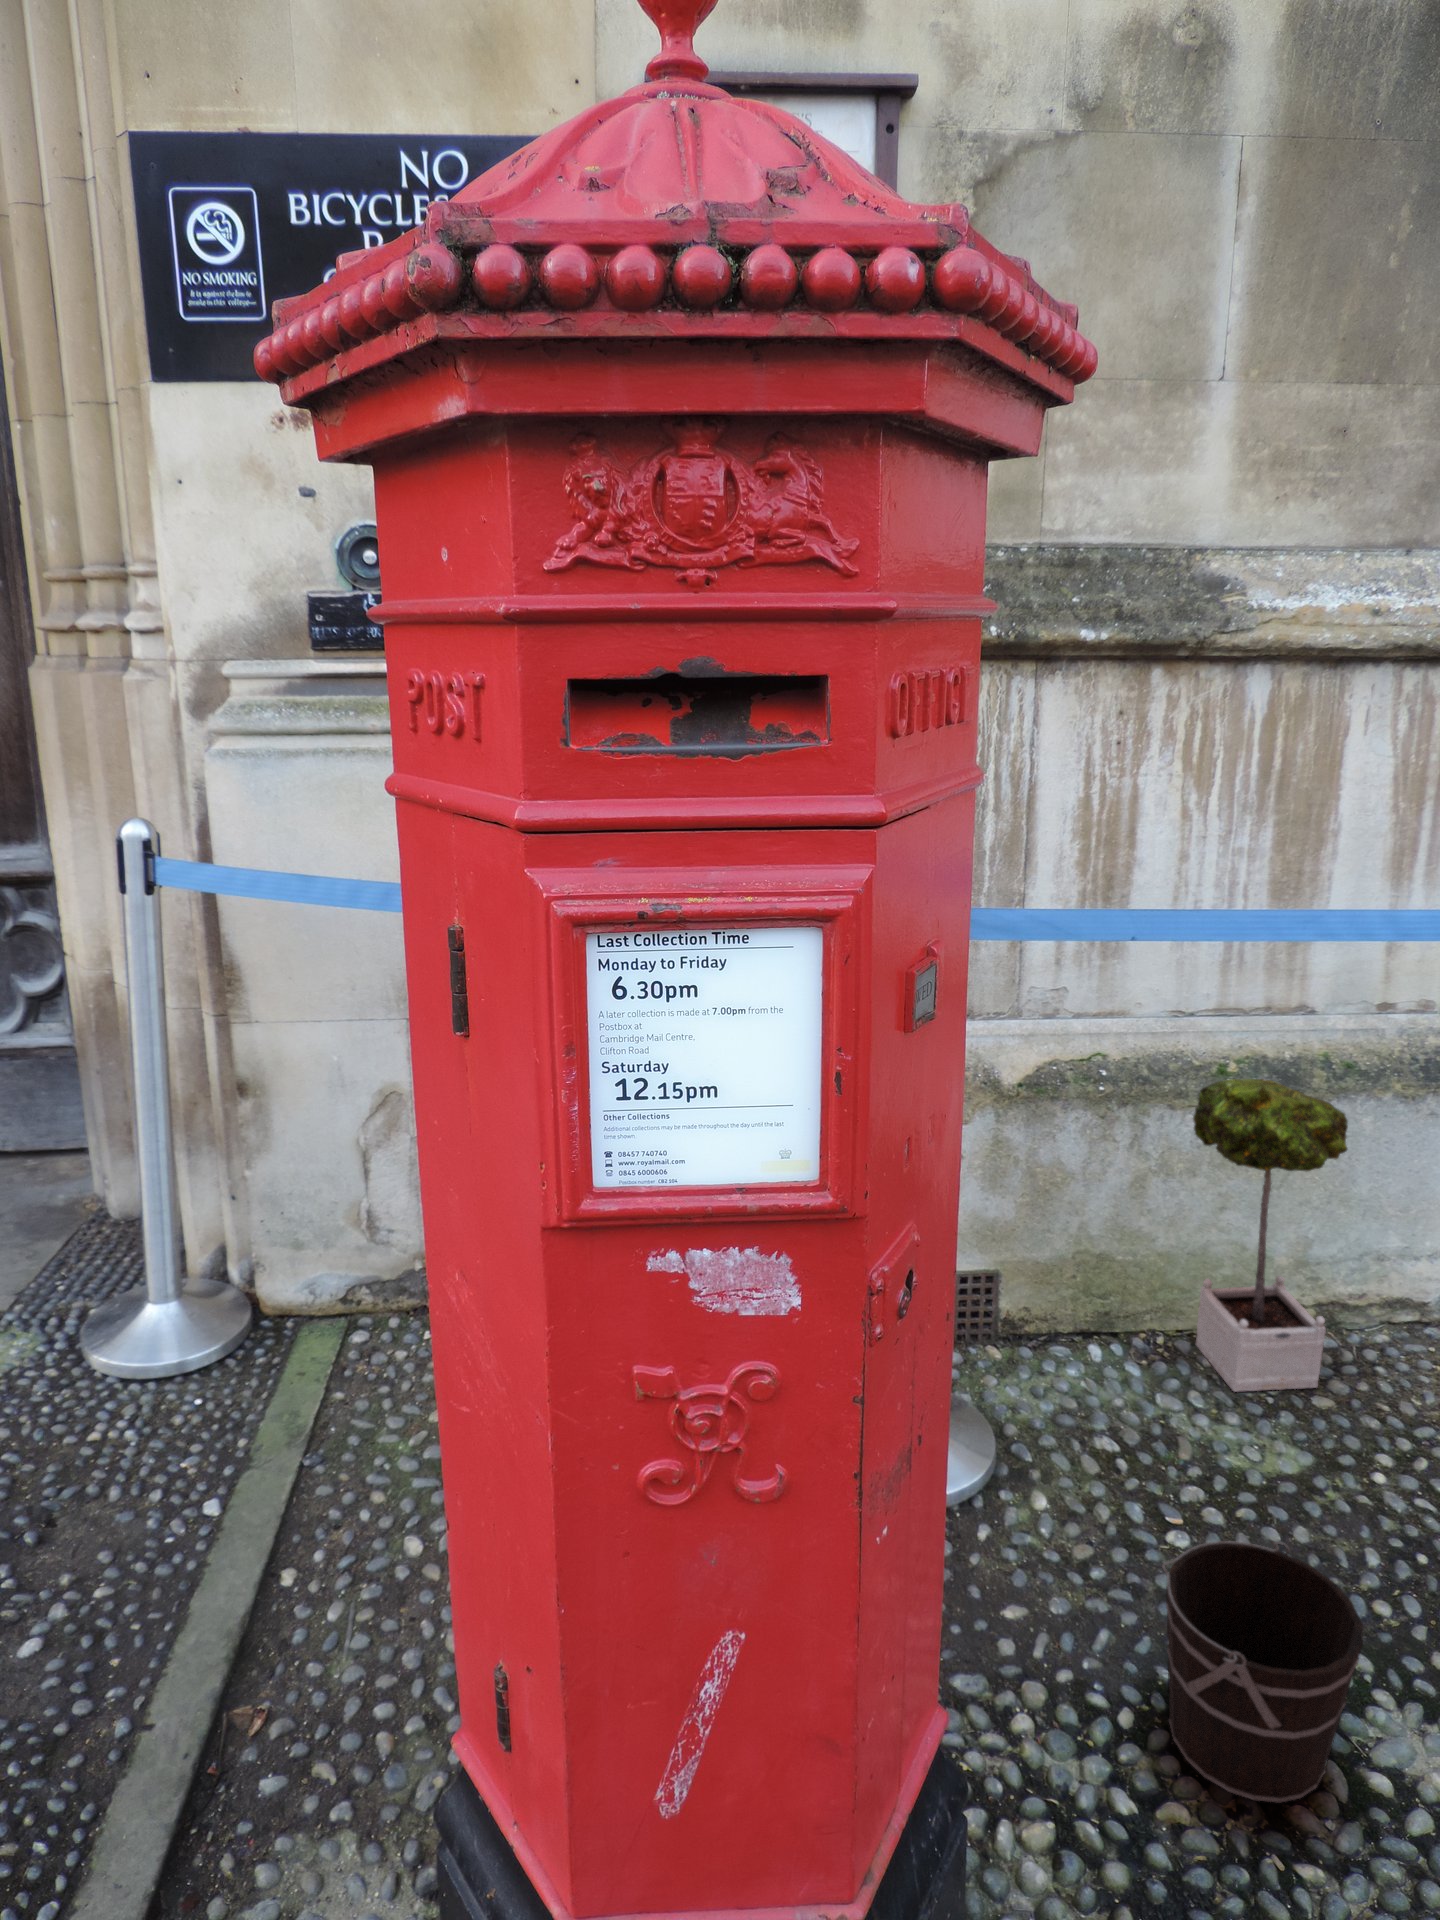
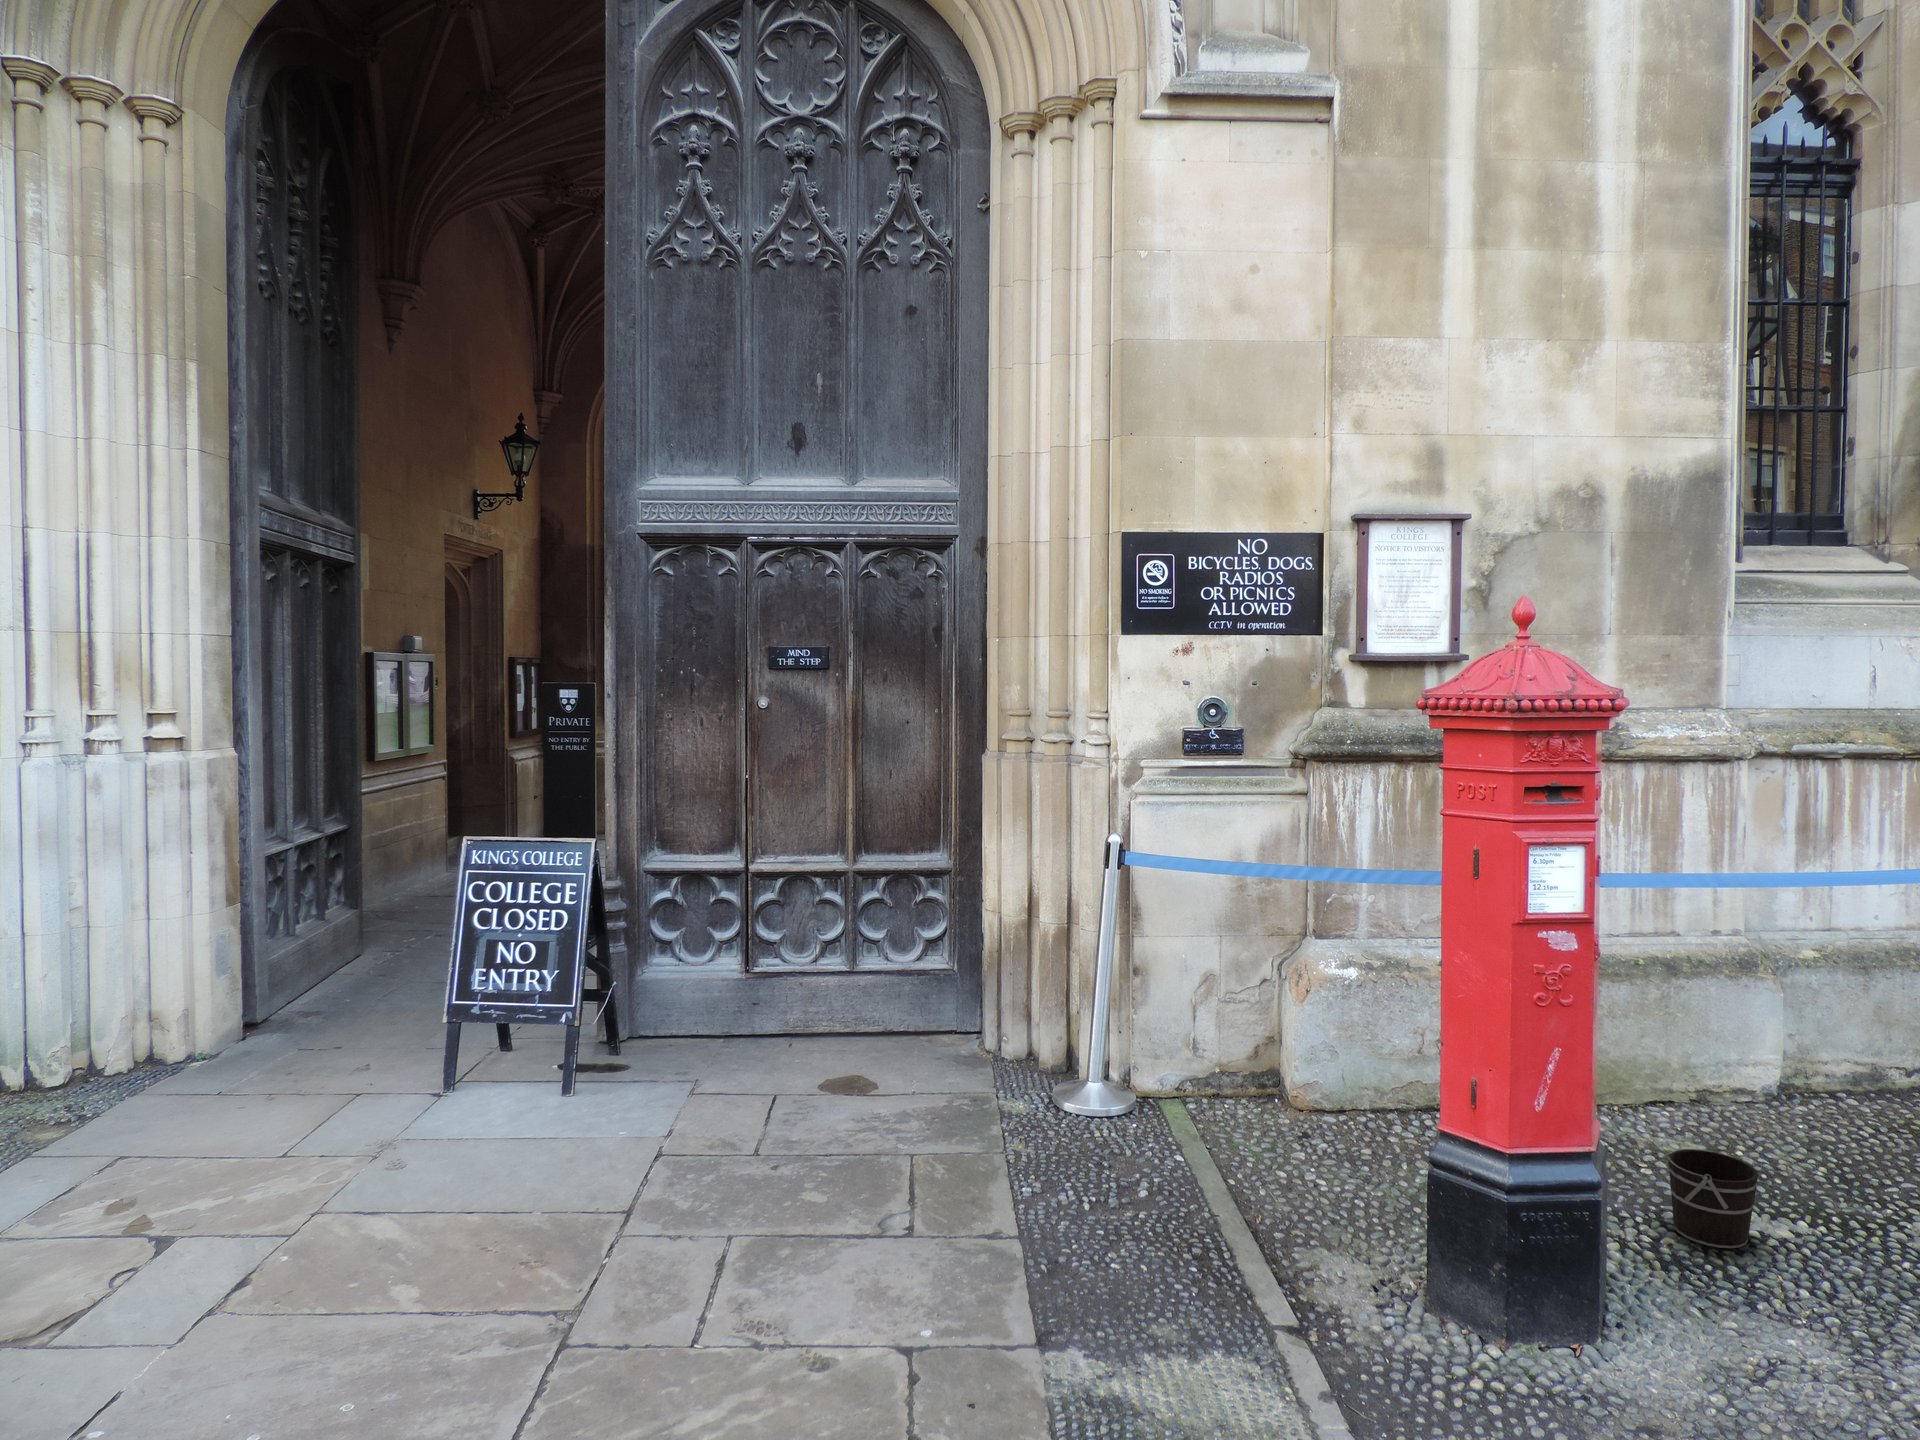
potted tree: present [1193,1079,1348,1392] -> none [1625,964,1710,1128]

